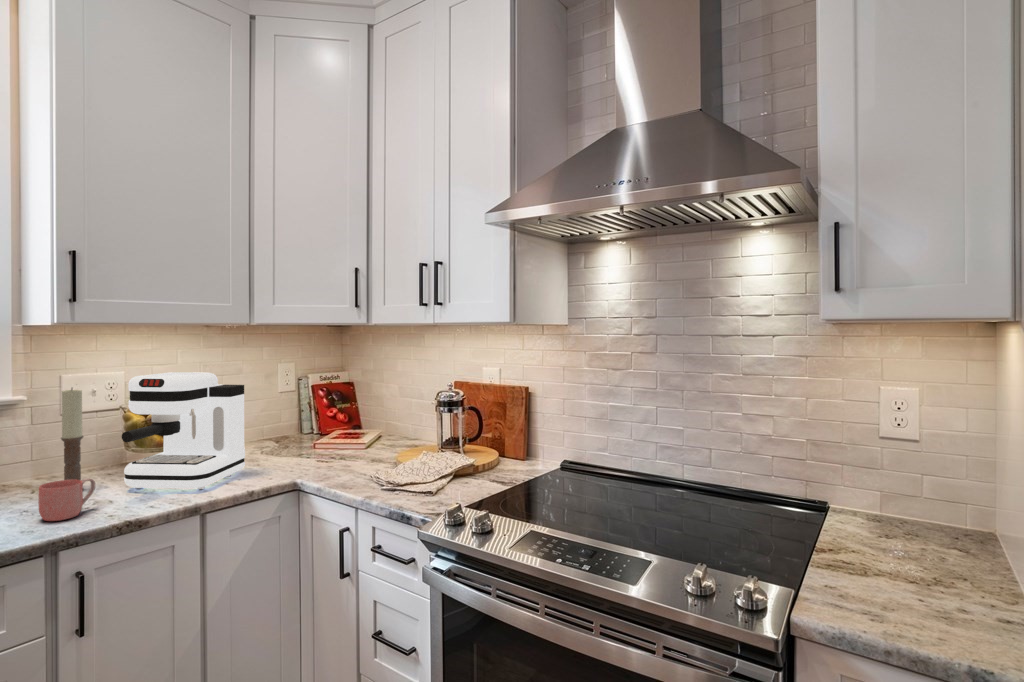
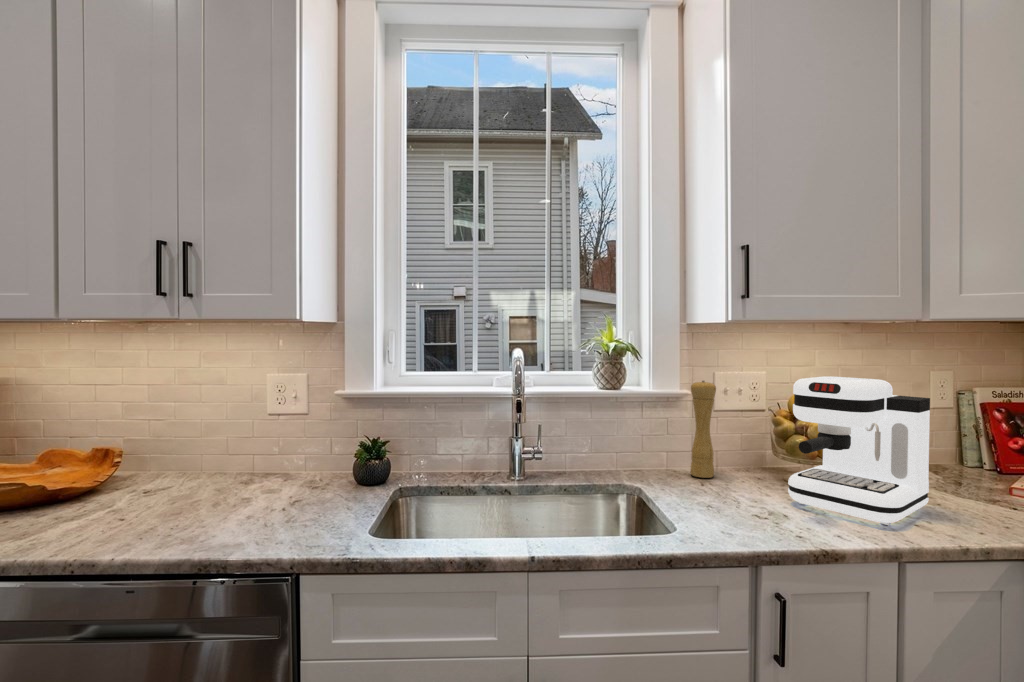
pepper mill: none [28,384,59,486] -> present [691,381,716,478]
candle: present [61,389,83,480] -> none [724,386,744,493]
mug: present [39,478,95,521] -> none [725,483,774,528]

